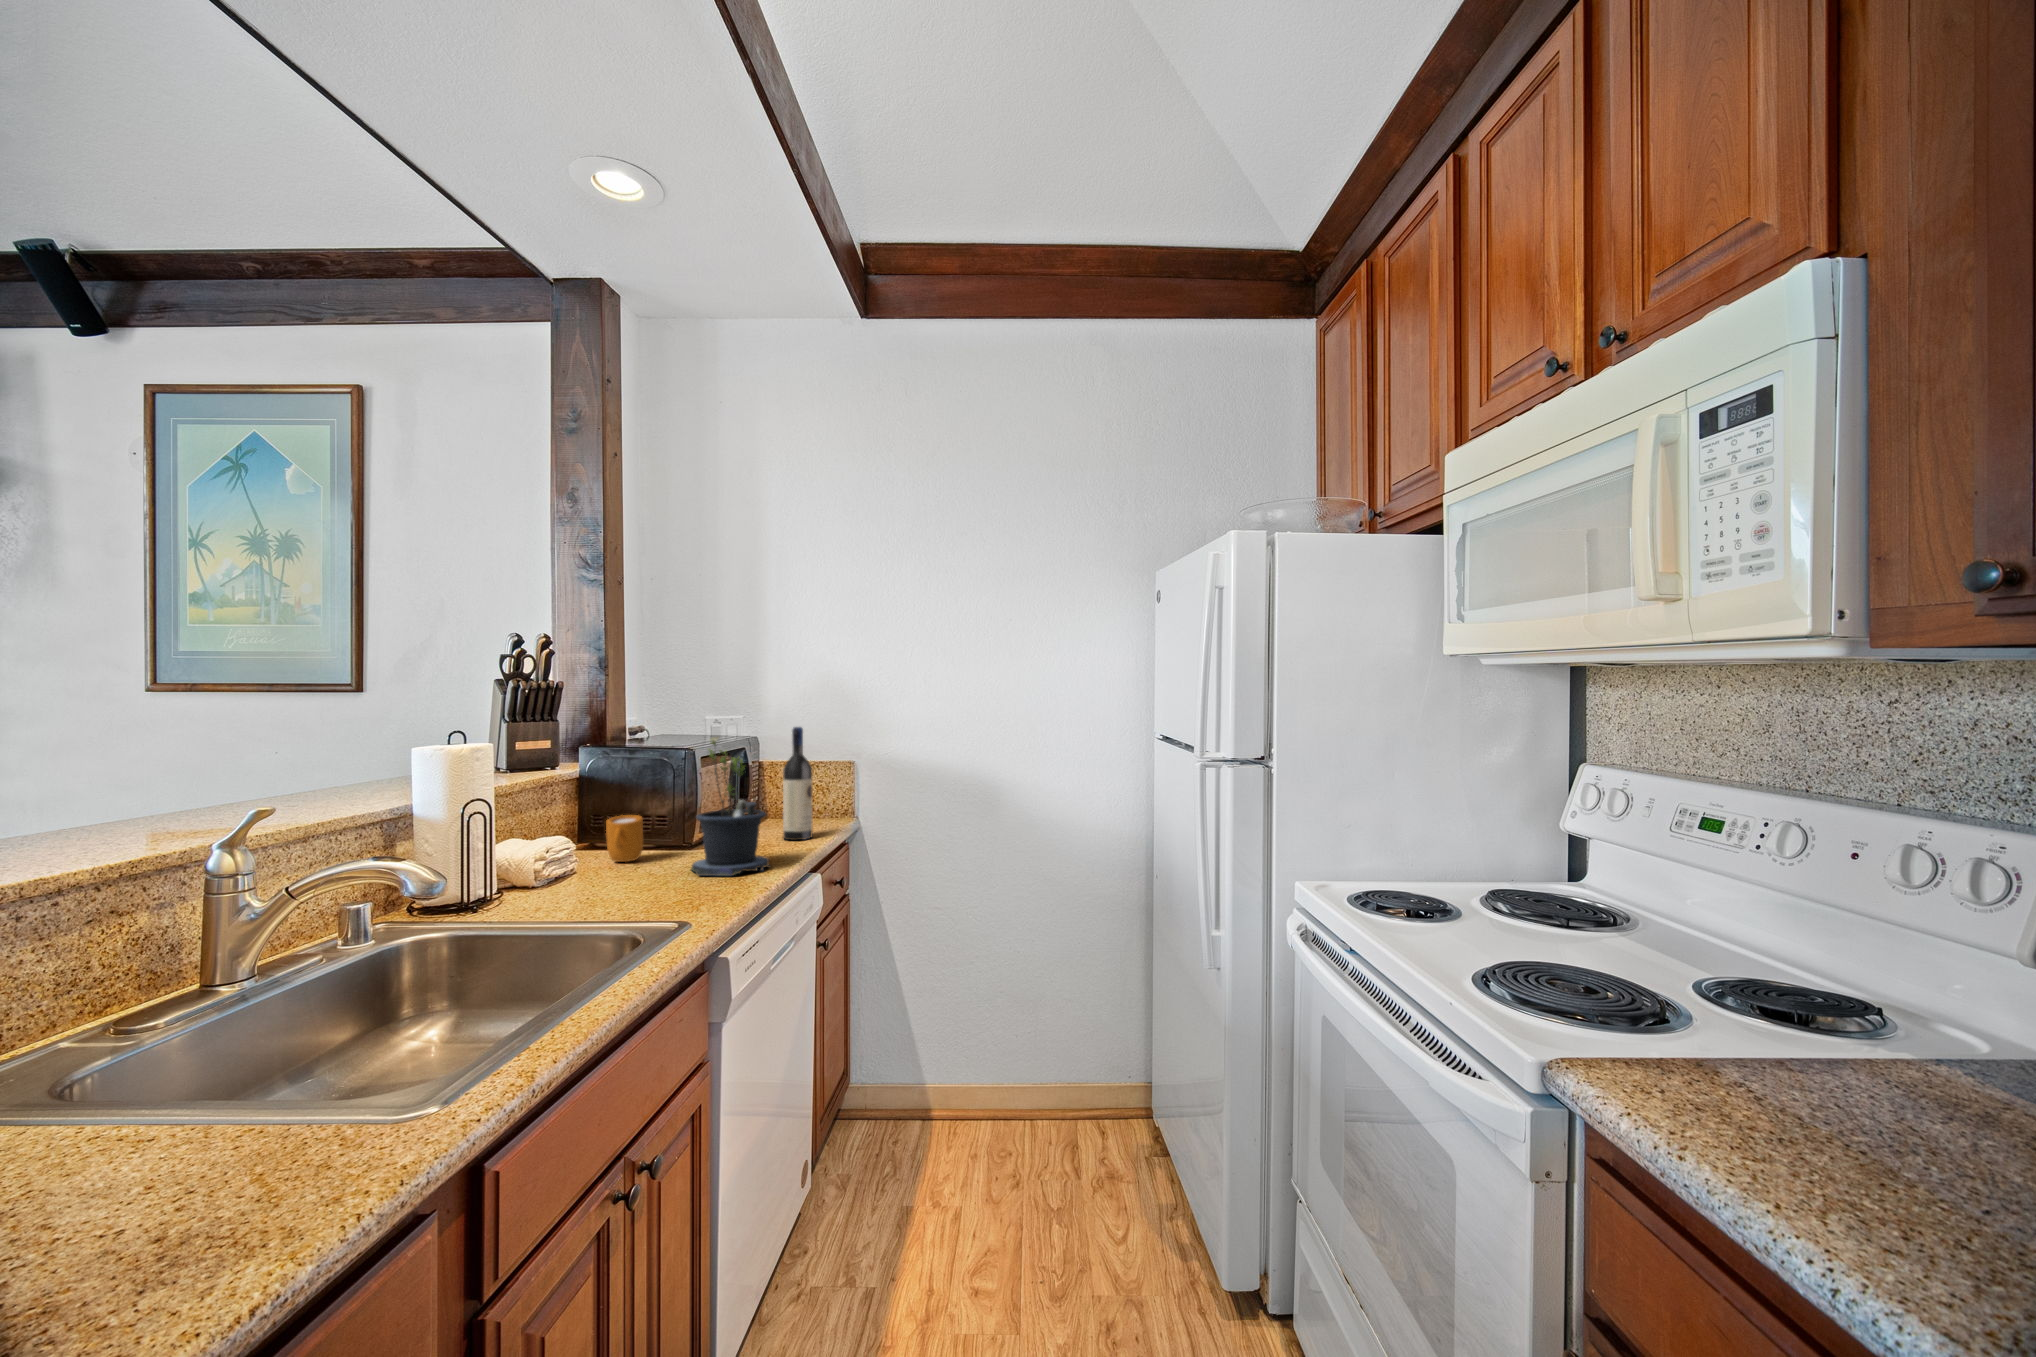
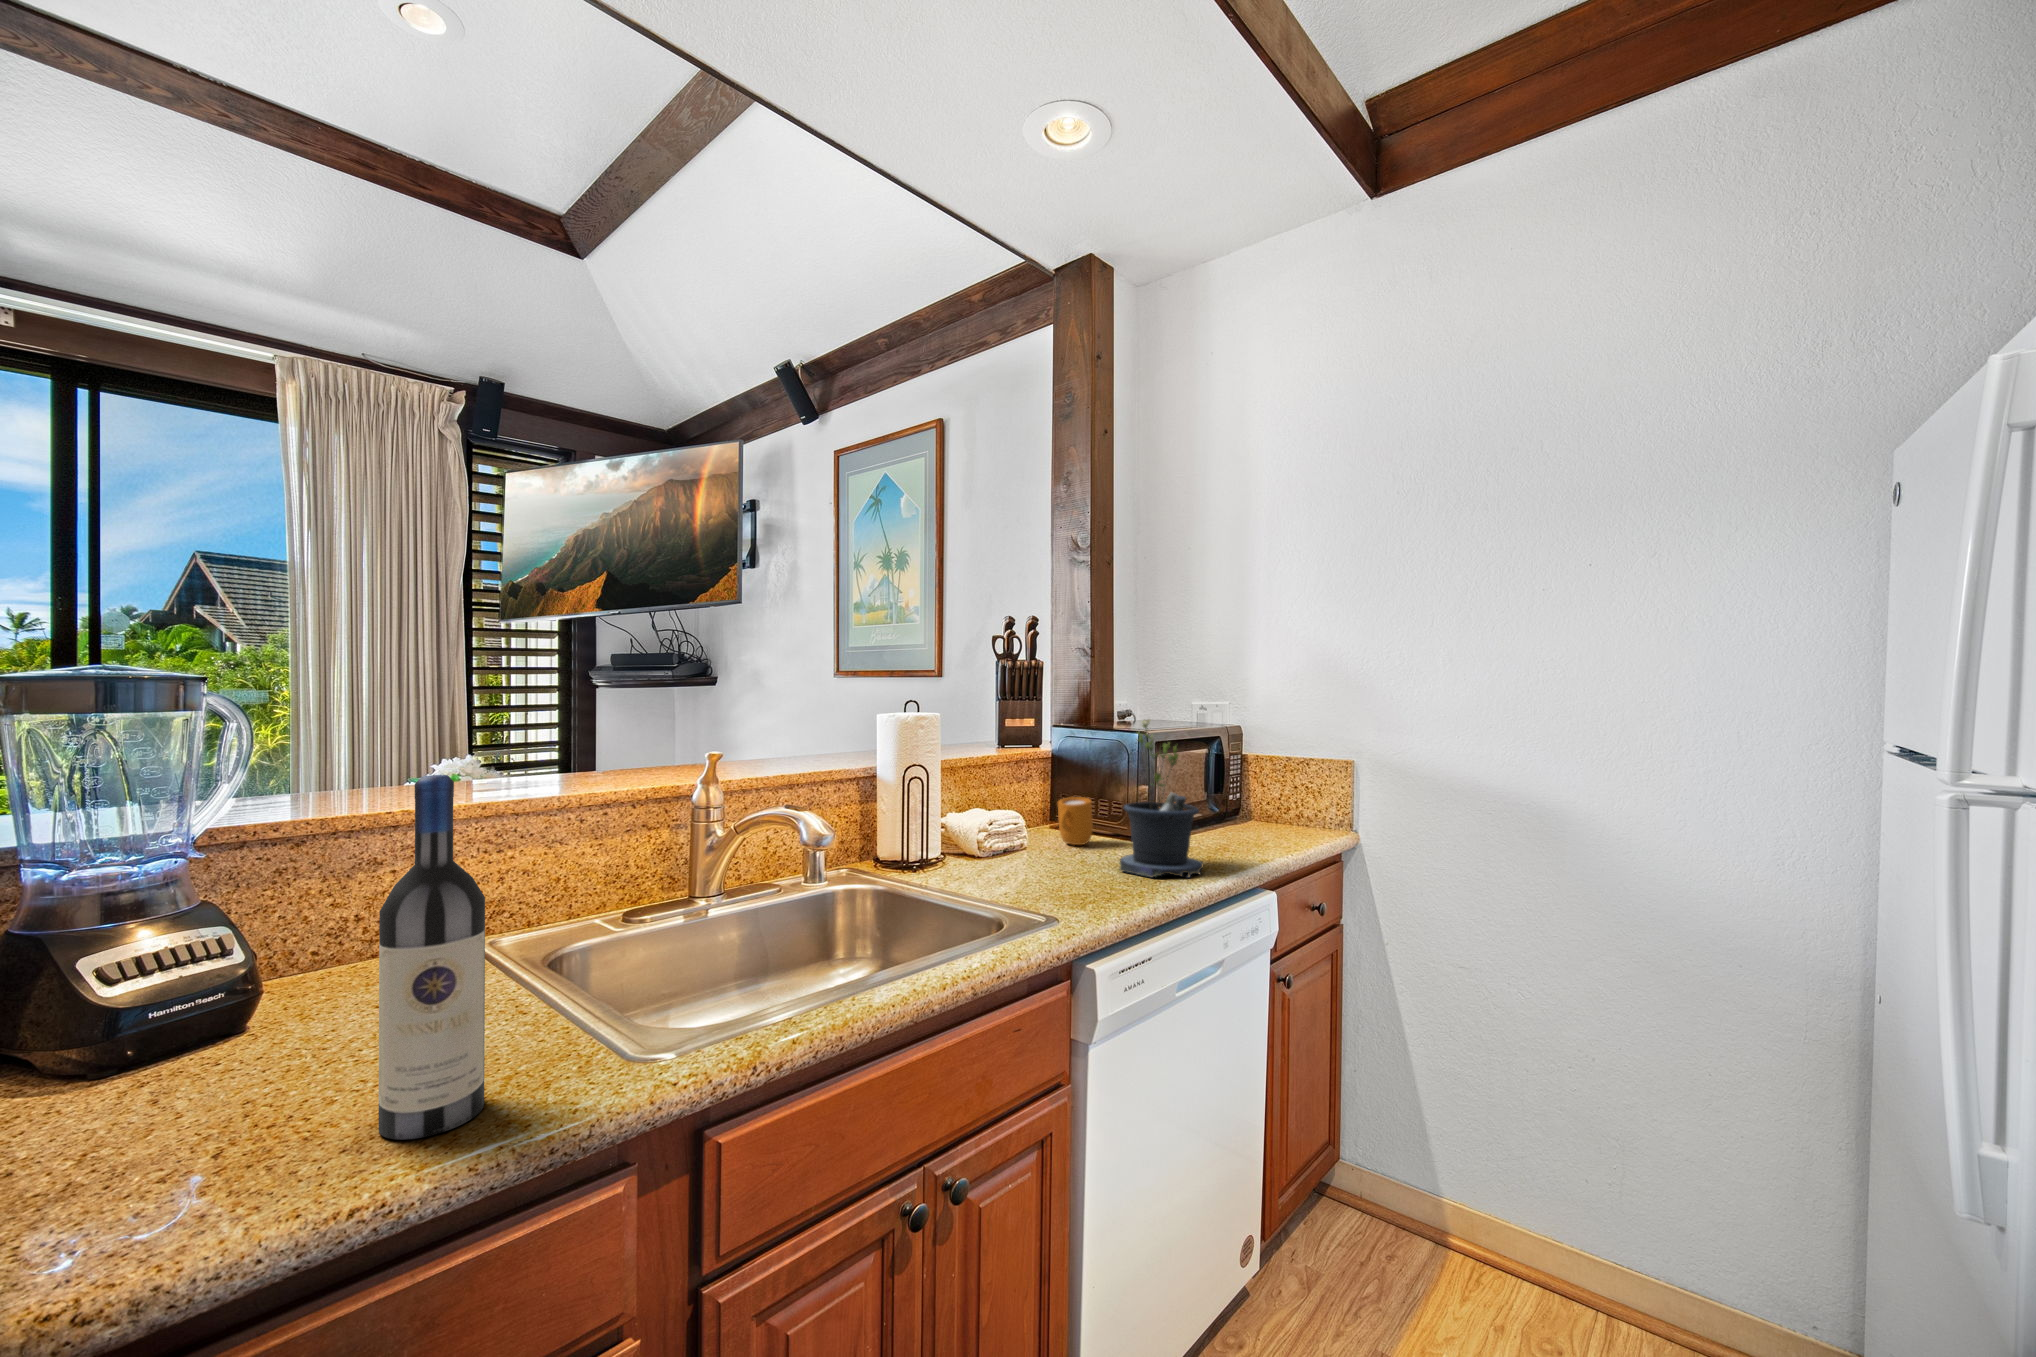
wine bottle: present [783,727,812,840] -> present [378,775,485,1140]

